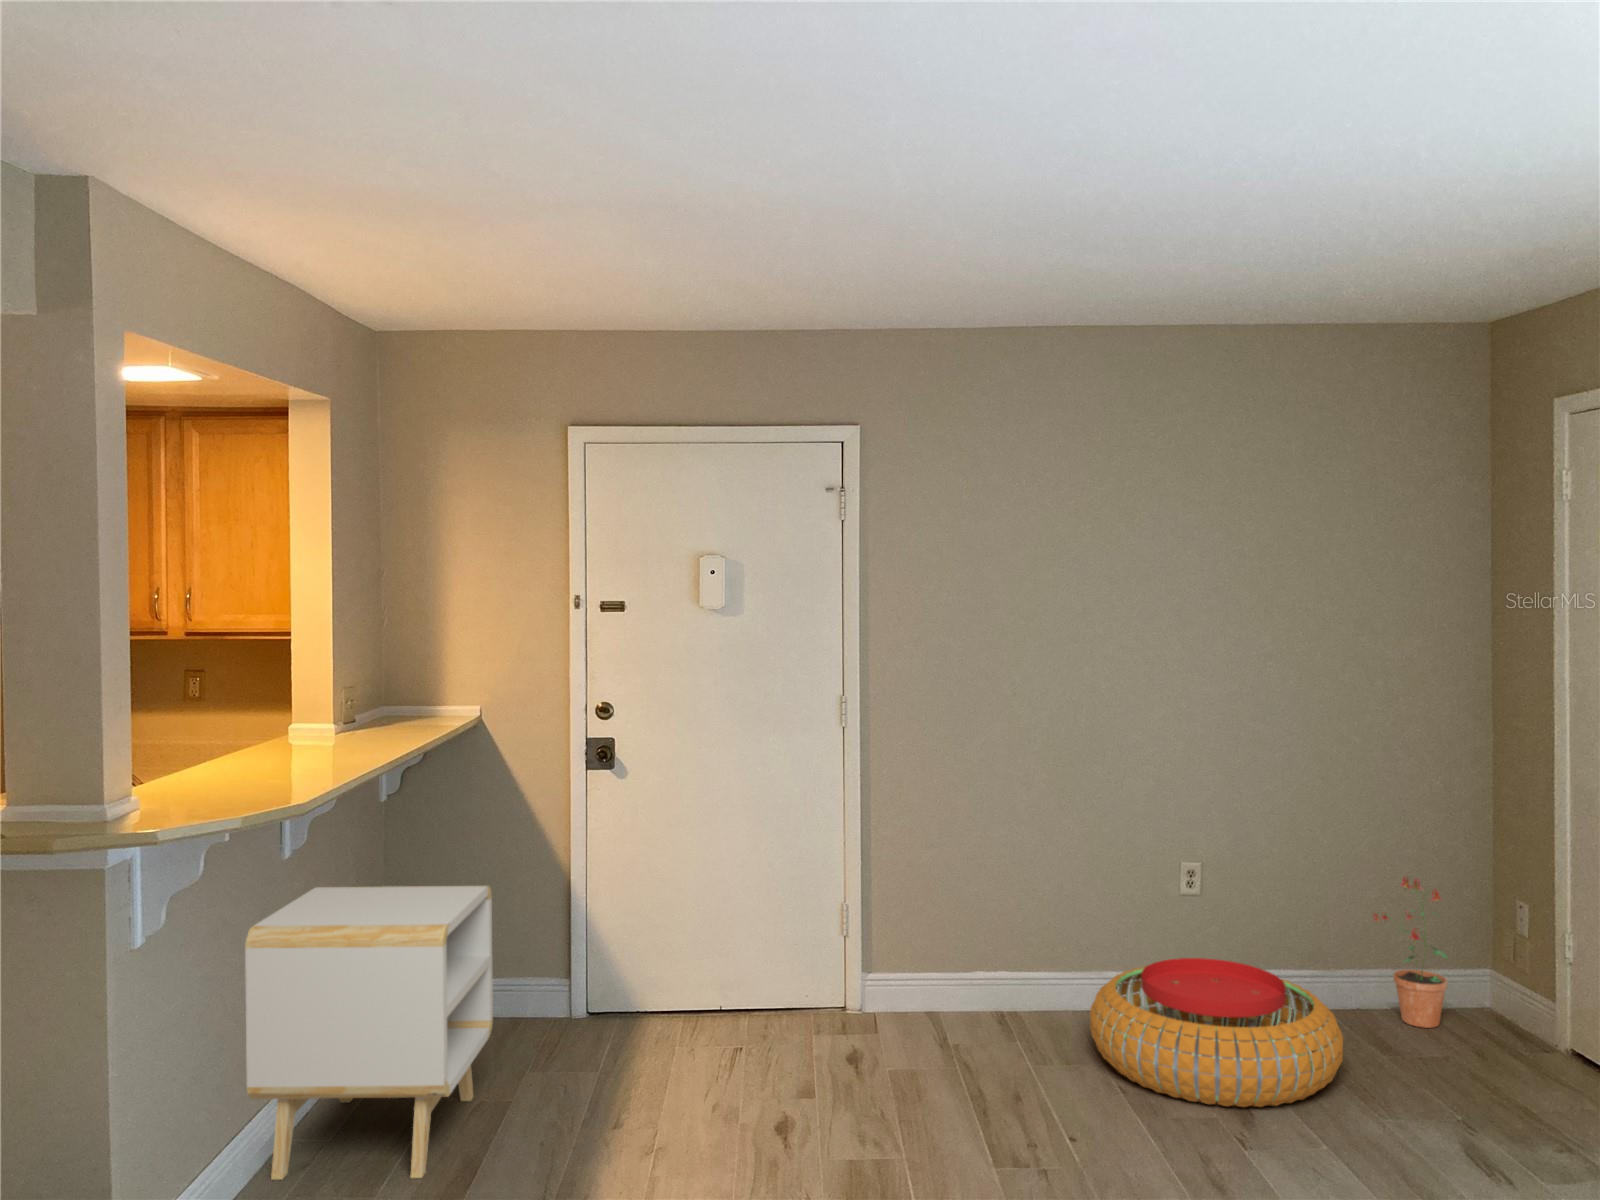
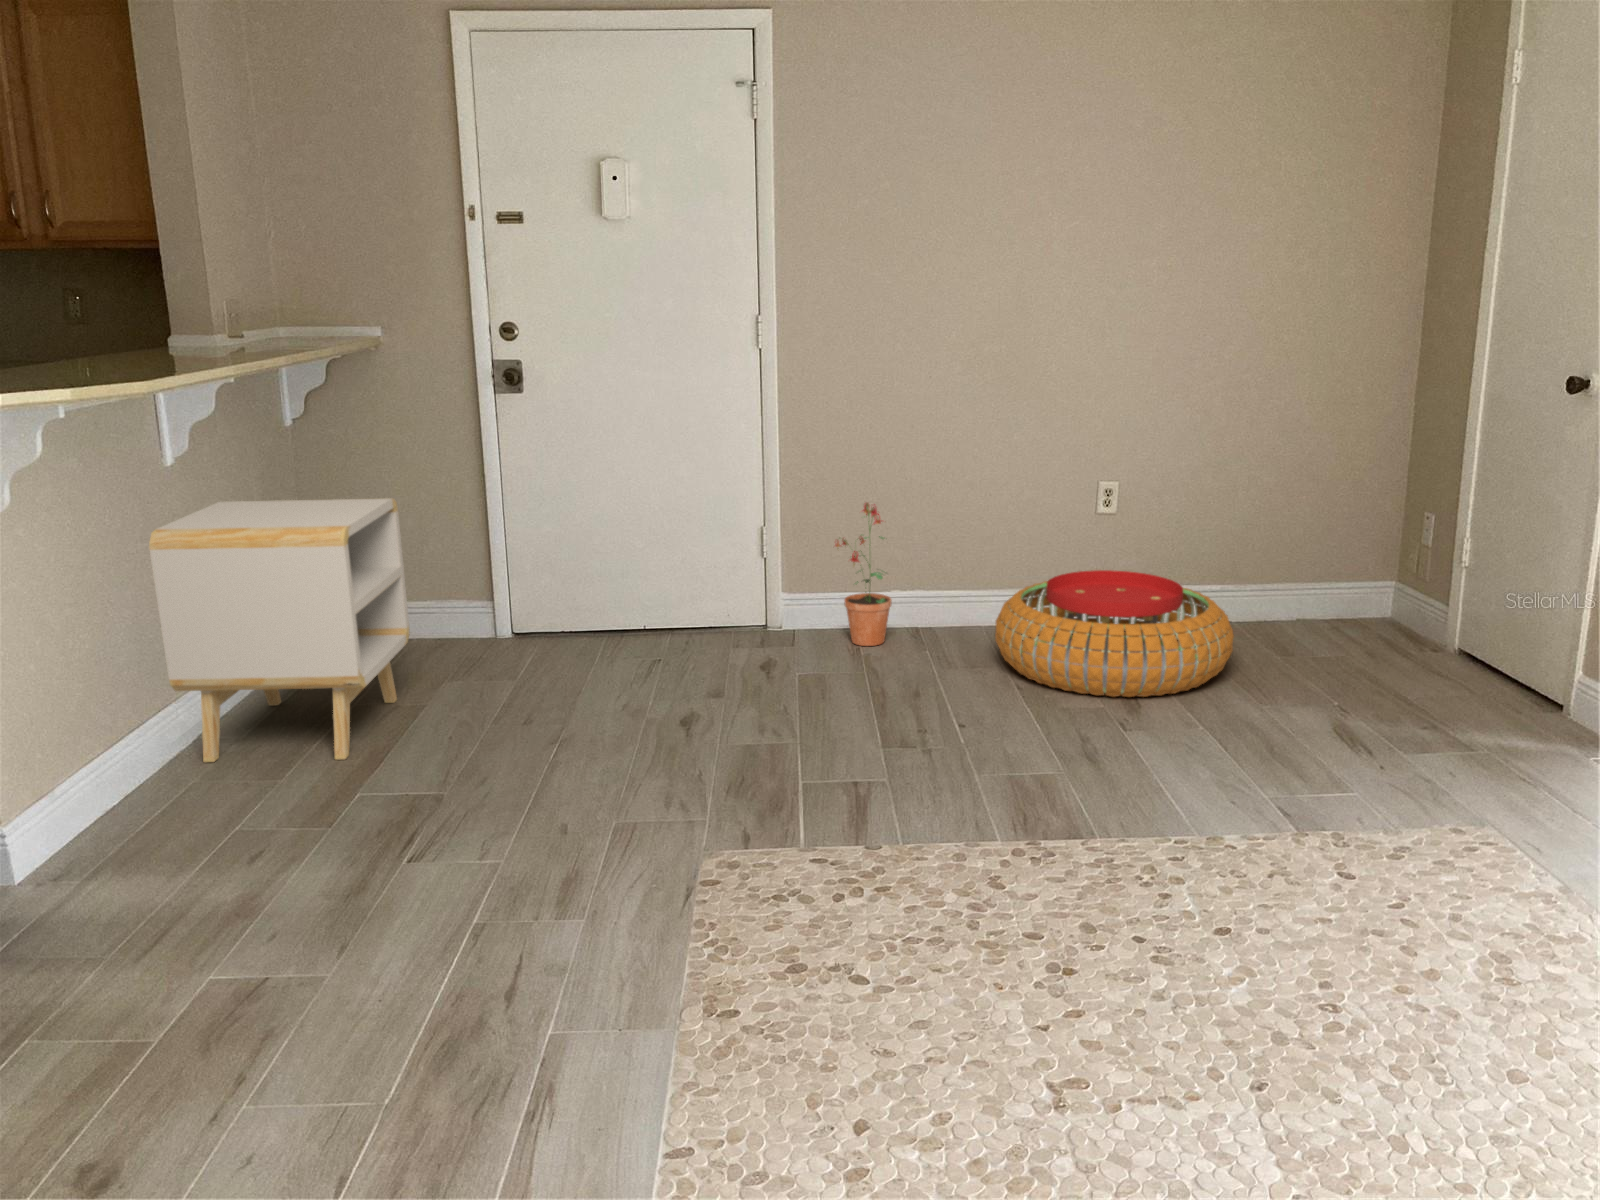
potted plant: present [1373,877,1448,1028] -> present [835,503,892,646]

